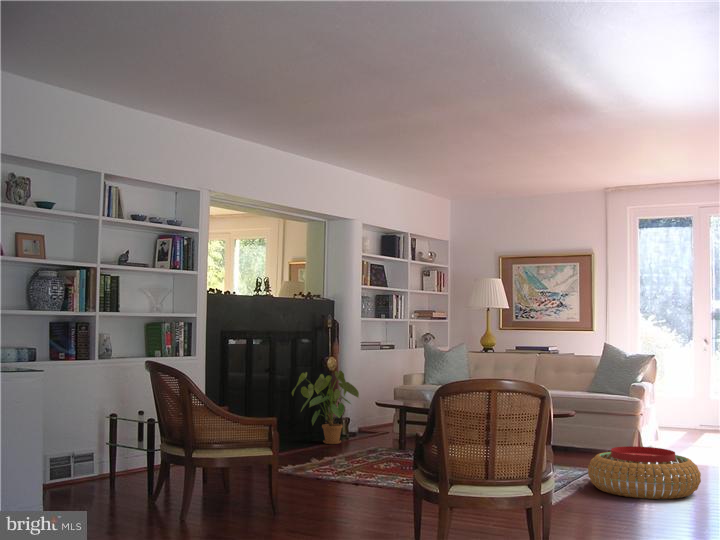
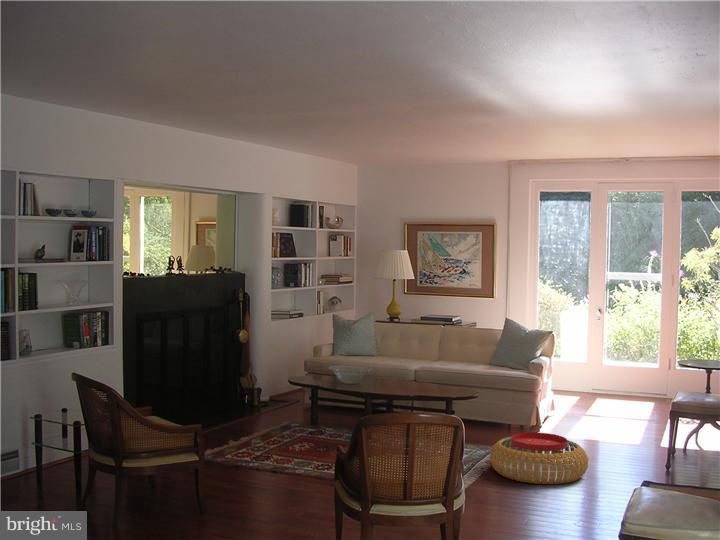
house plant: present [292,371,359,444] -> none [206,349,273,421]

